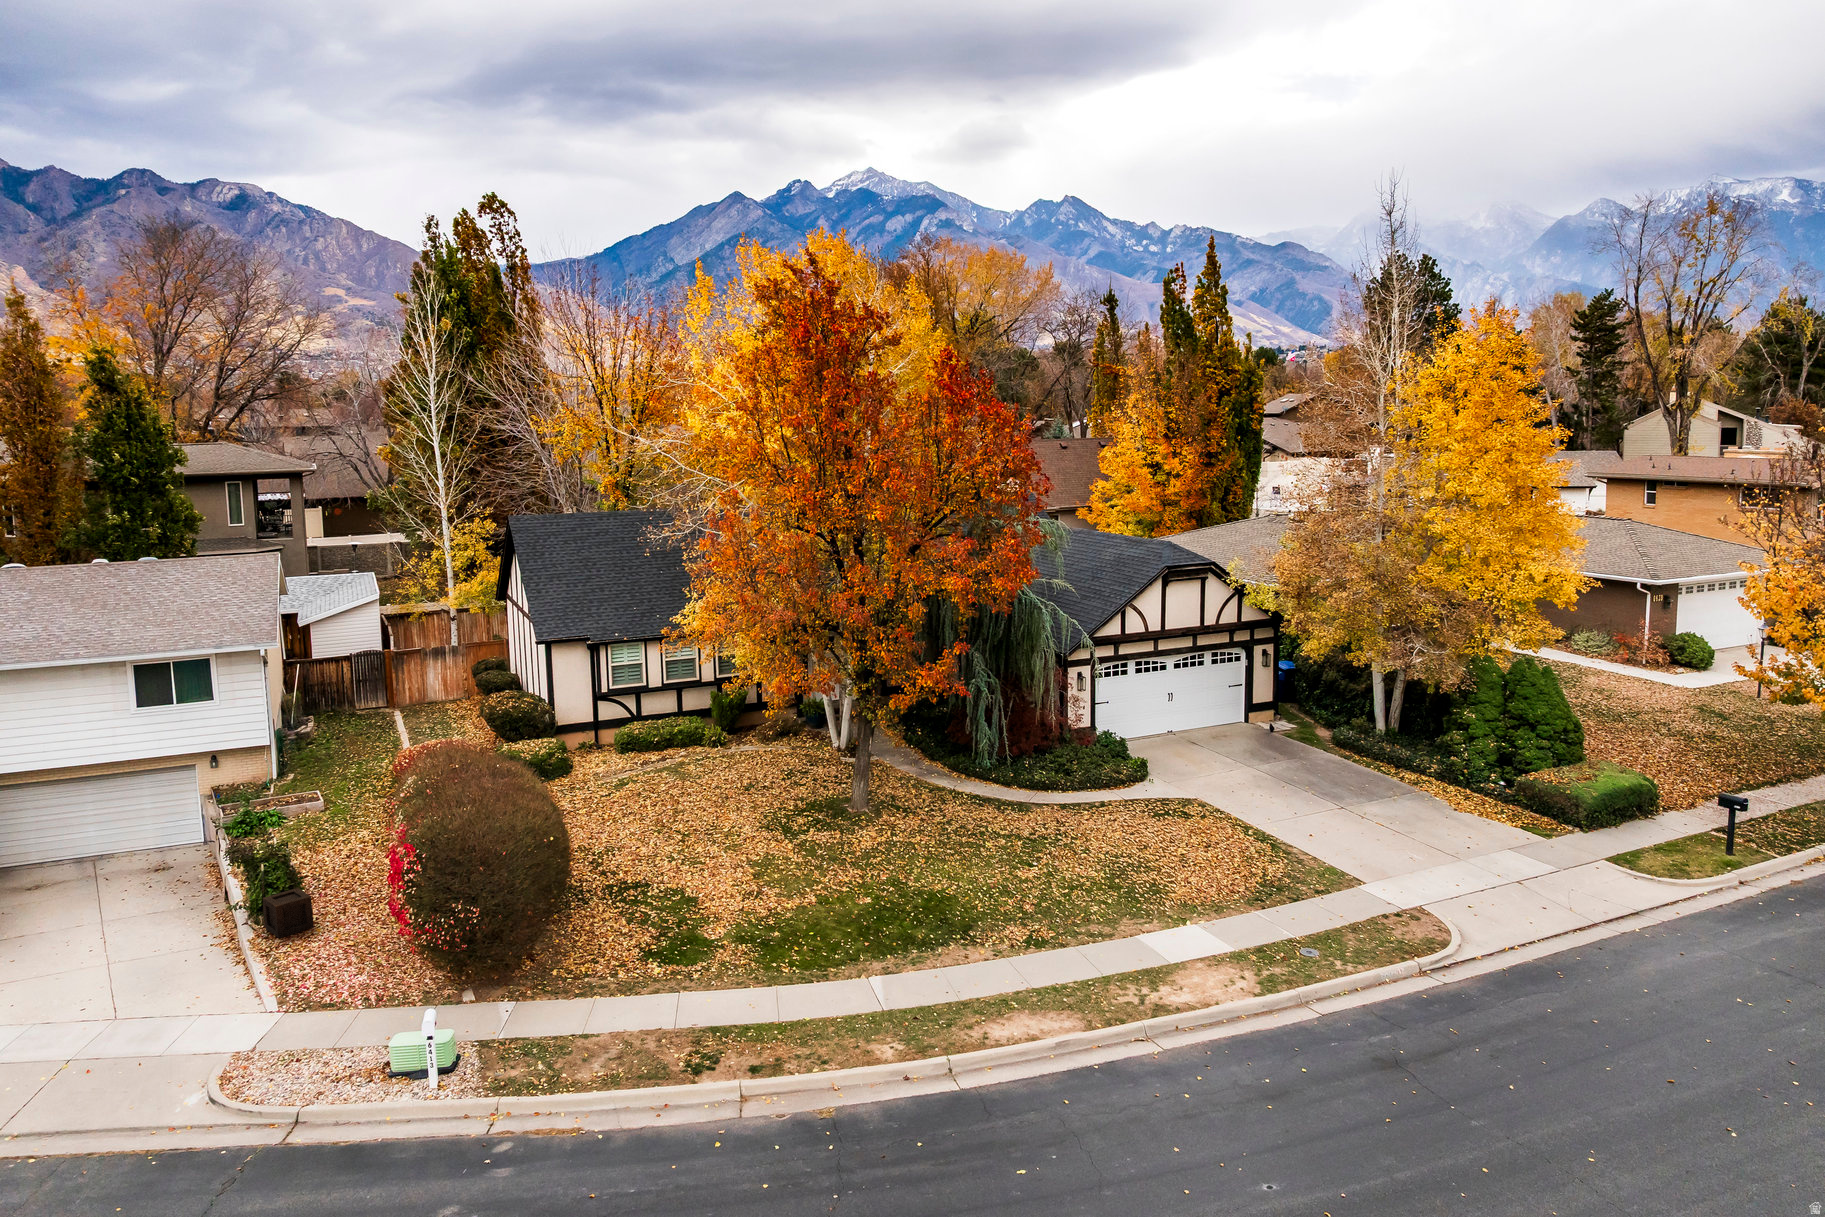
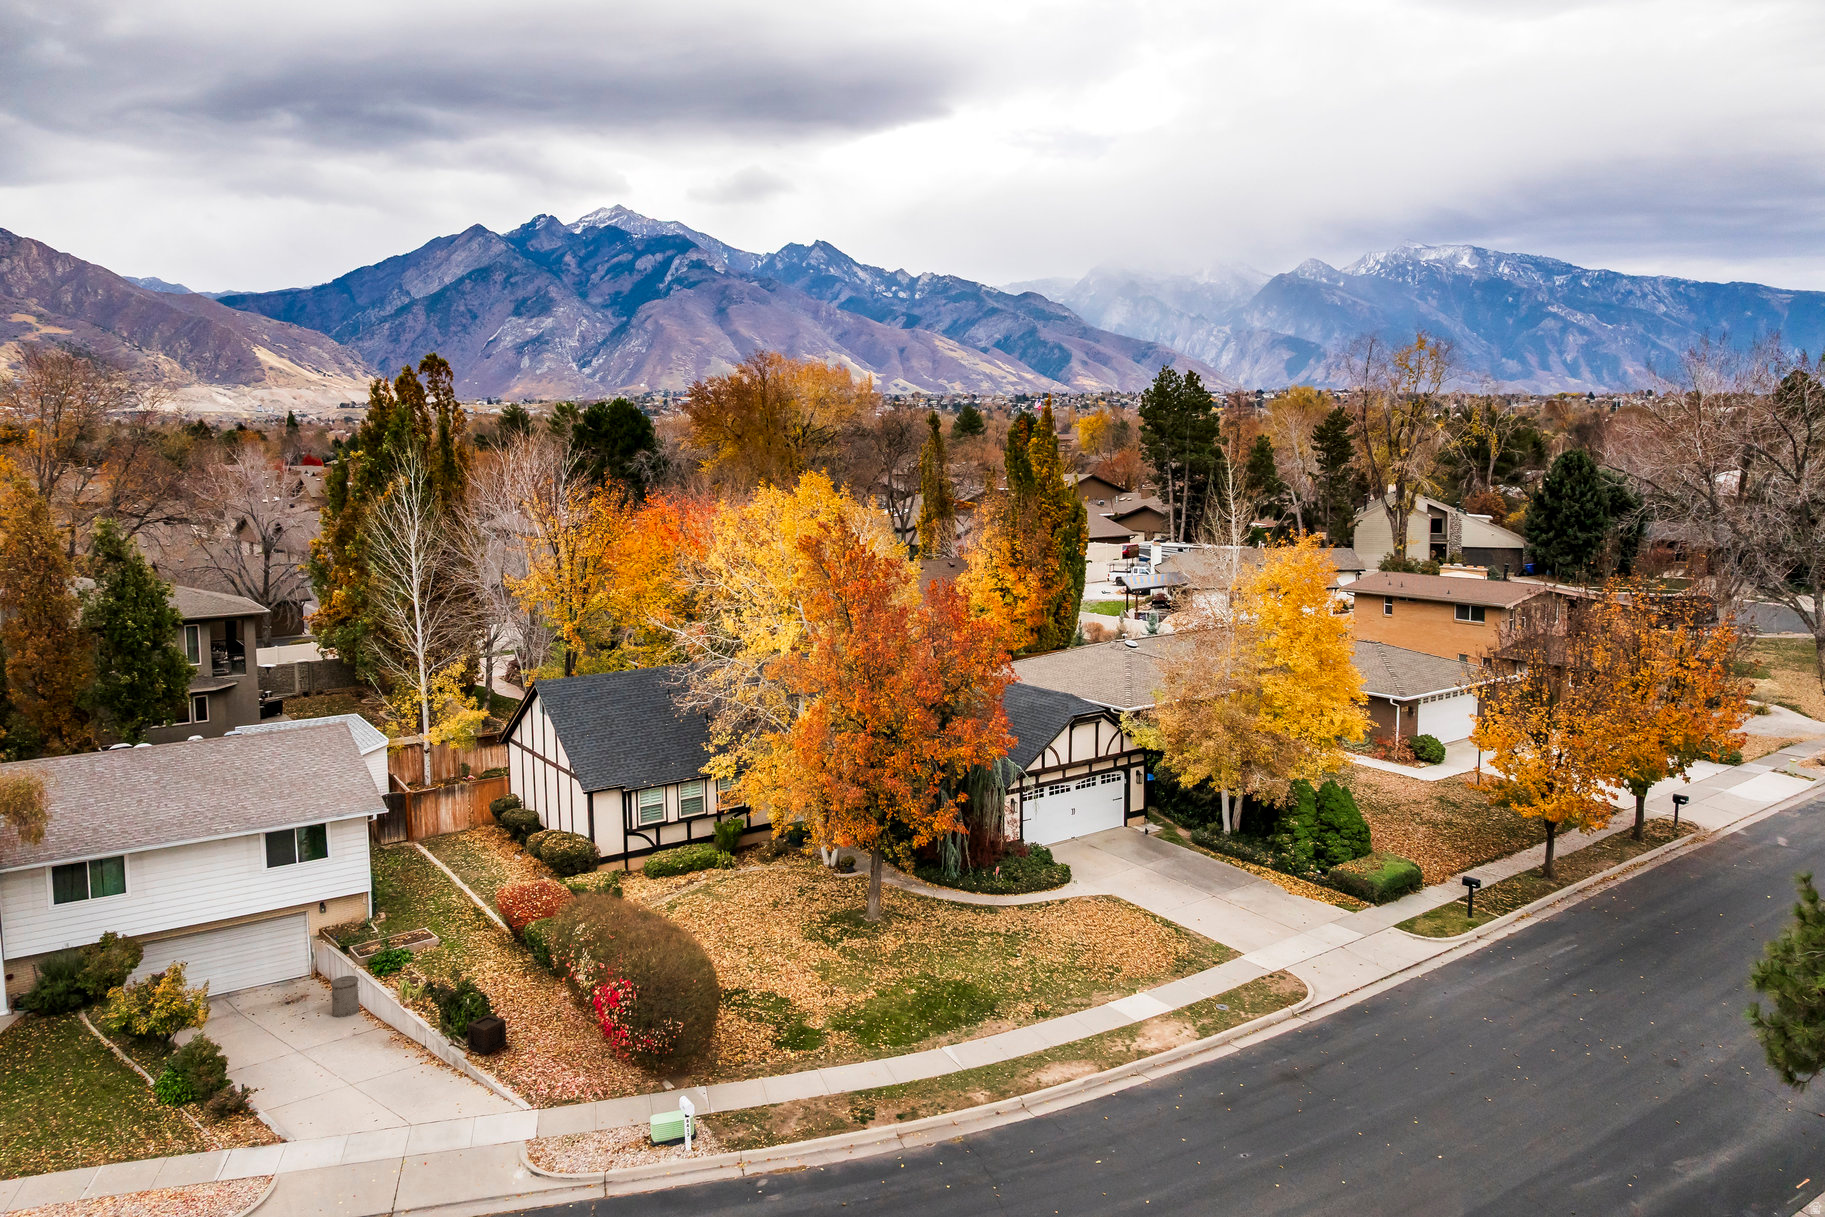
trash can: none [170,836,209,885] -> present [331,976,359,1018]

